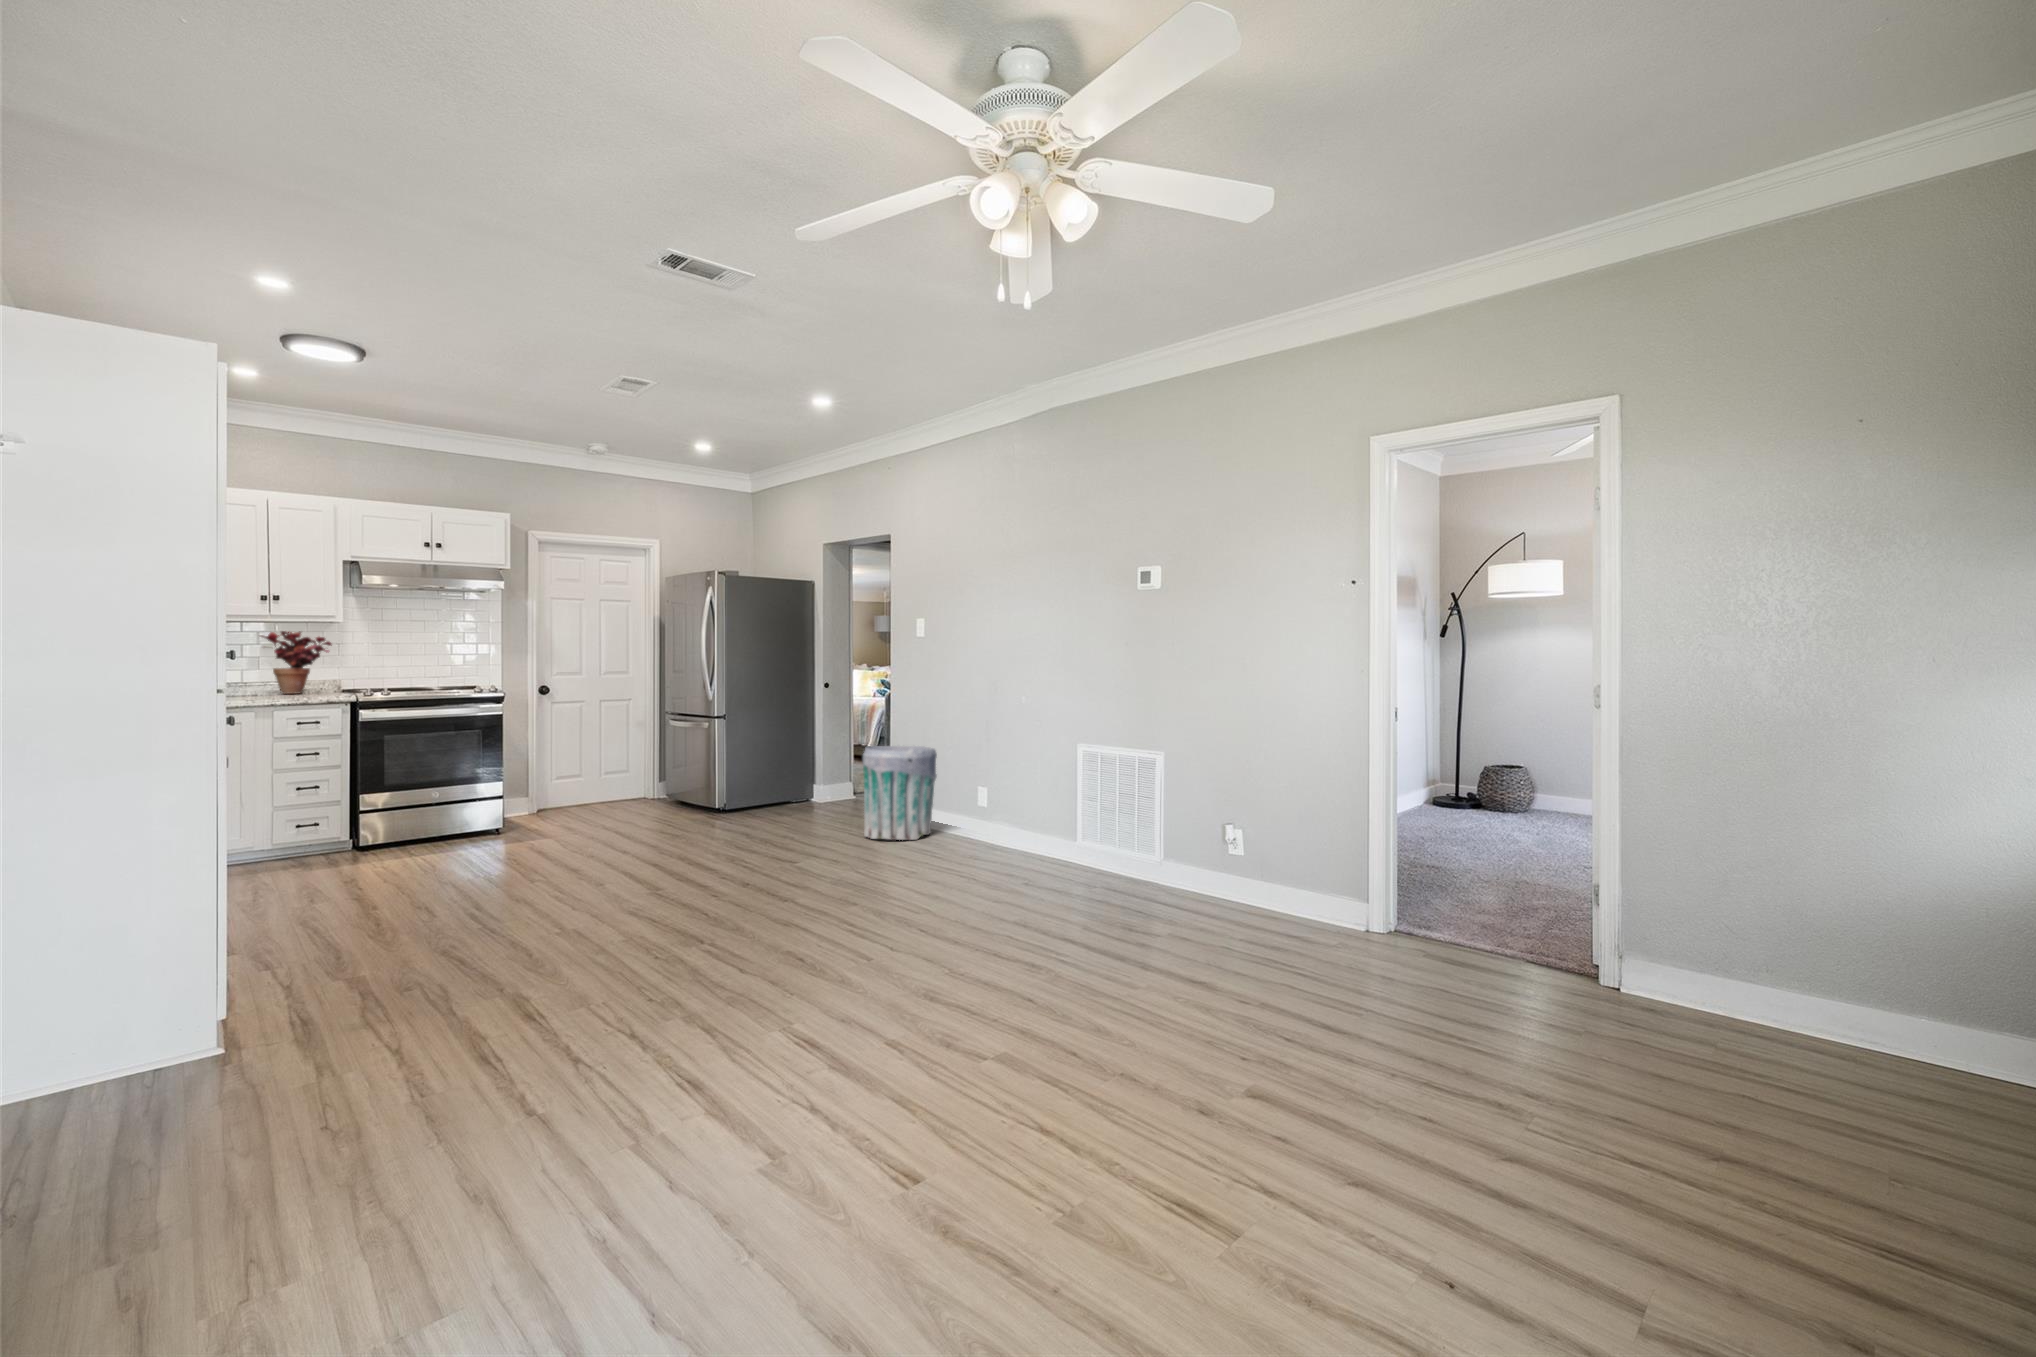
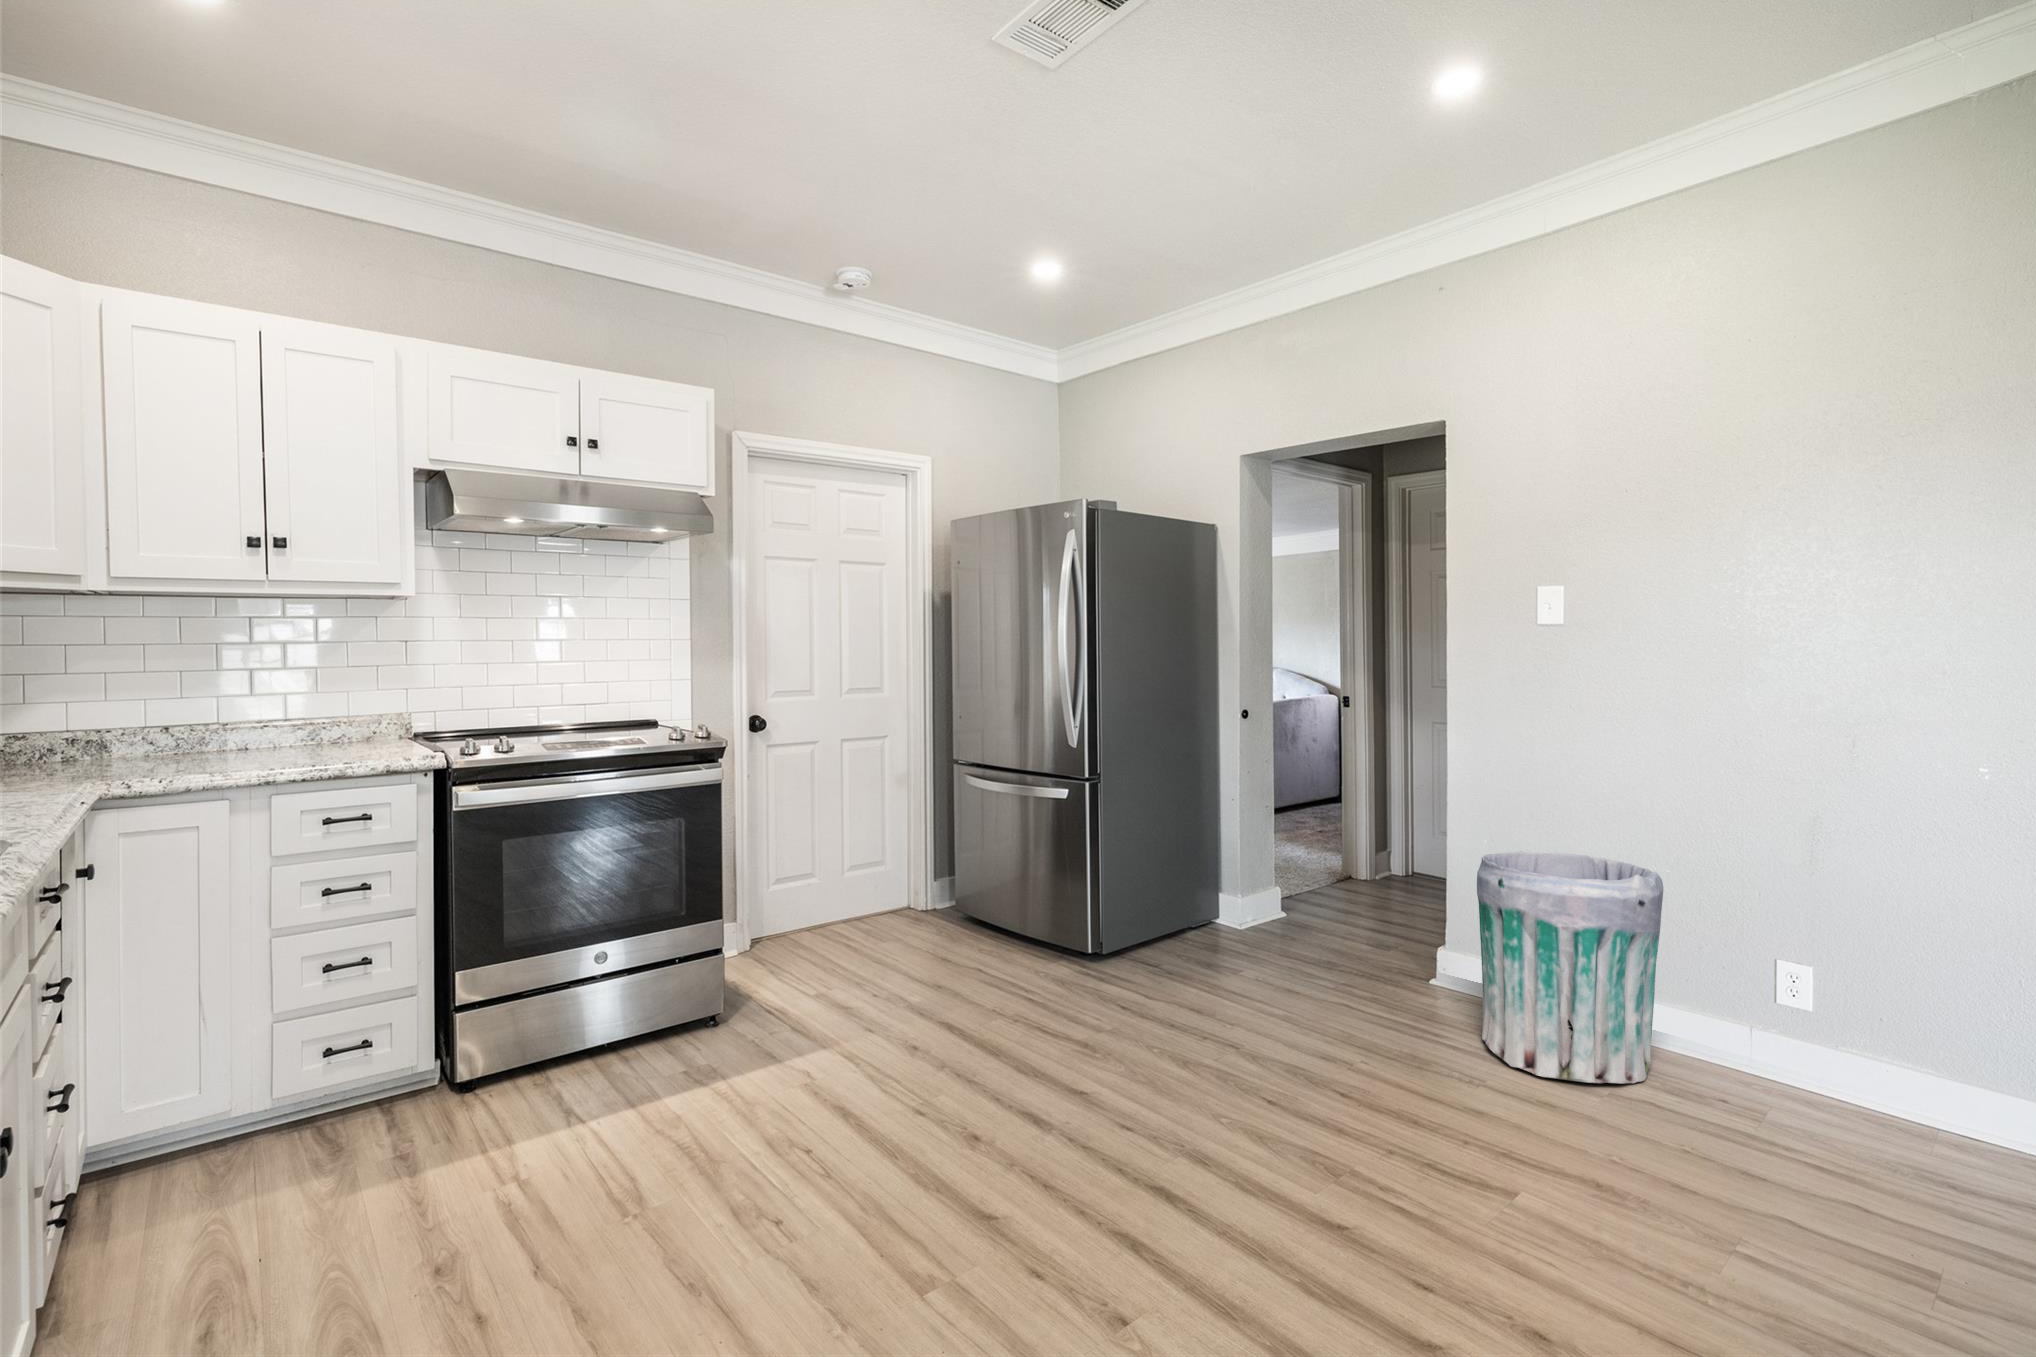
potted plant: present [261,631,332,694] -> none [245,616,395,749]

